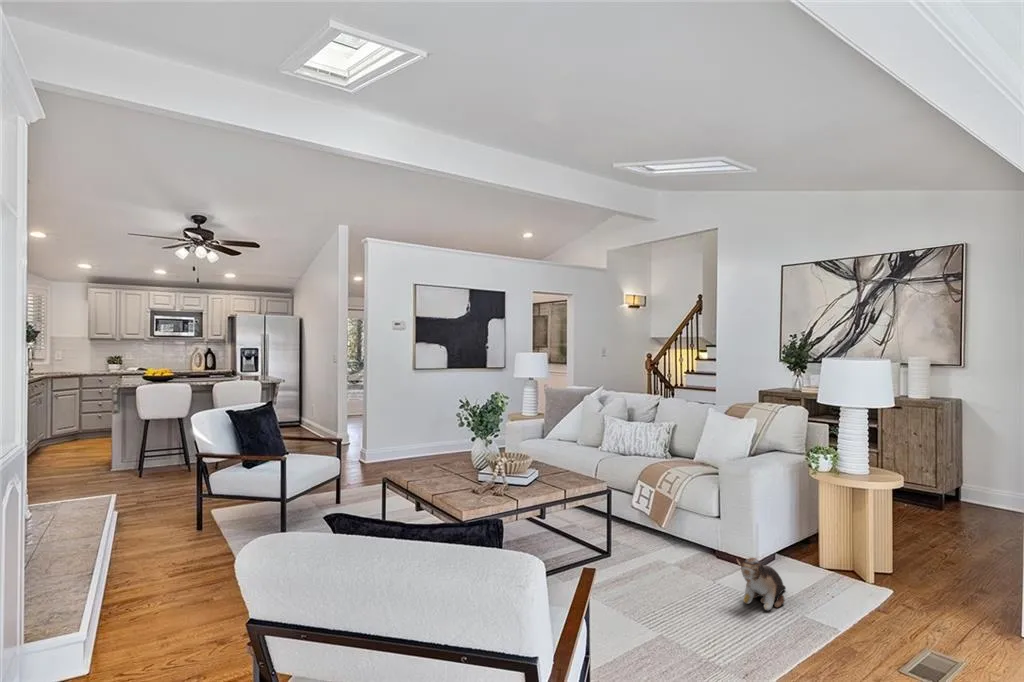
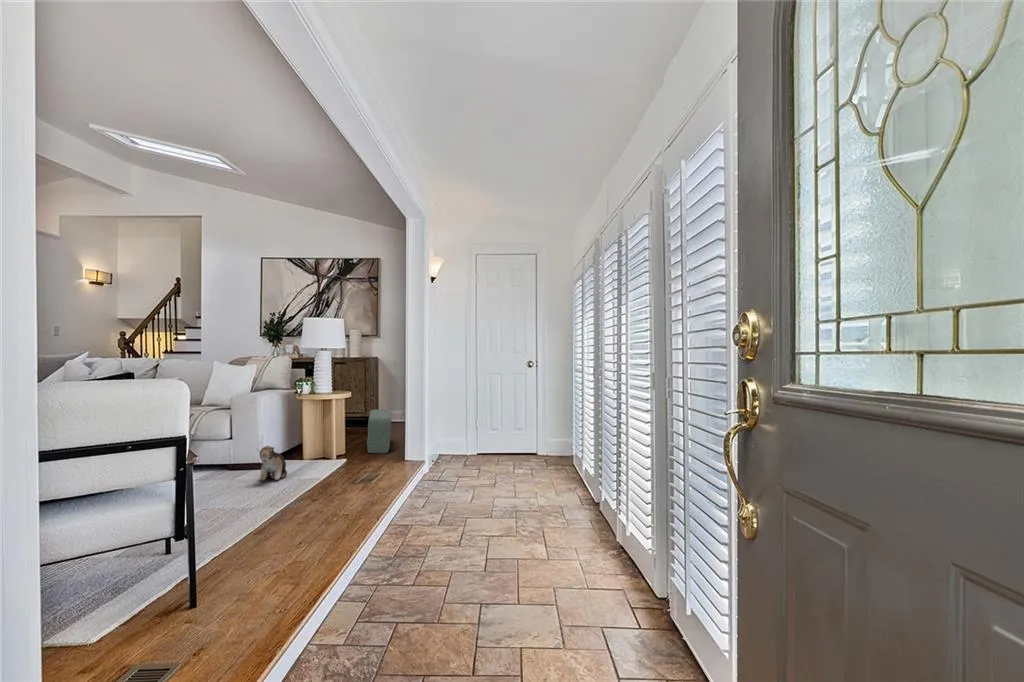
pouf: none [934,503,984,596] -> present [367,409,391,453]

